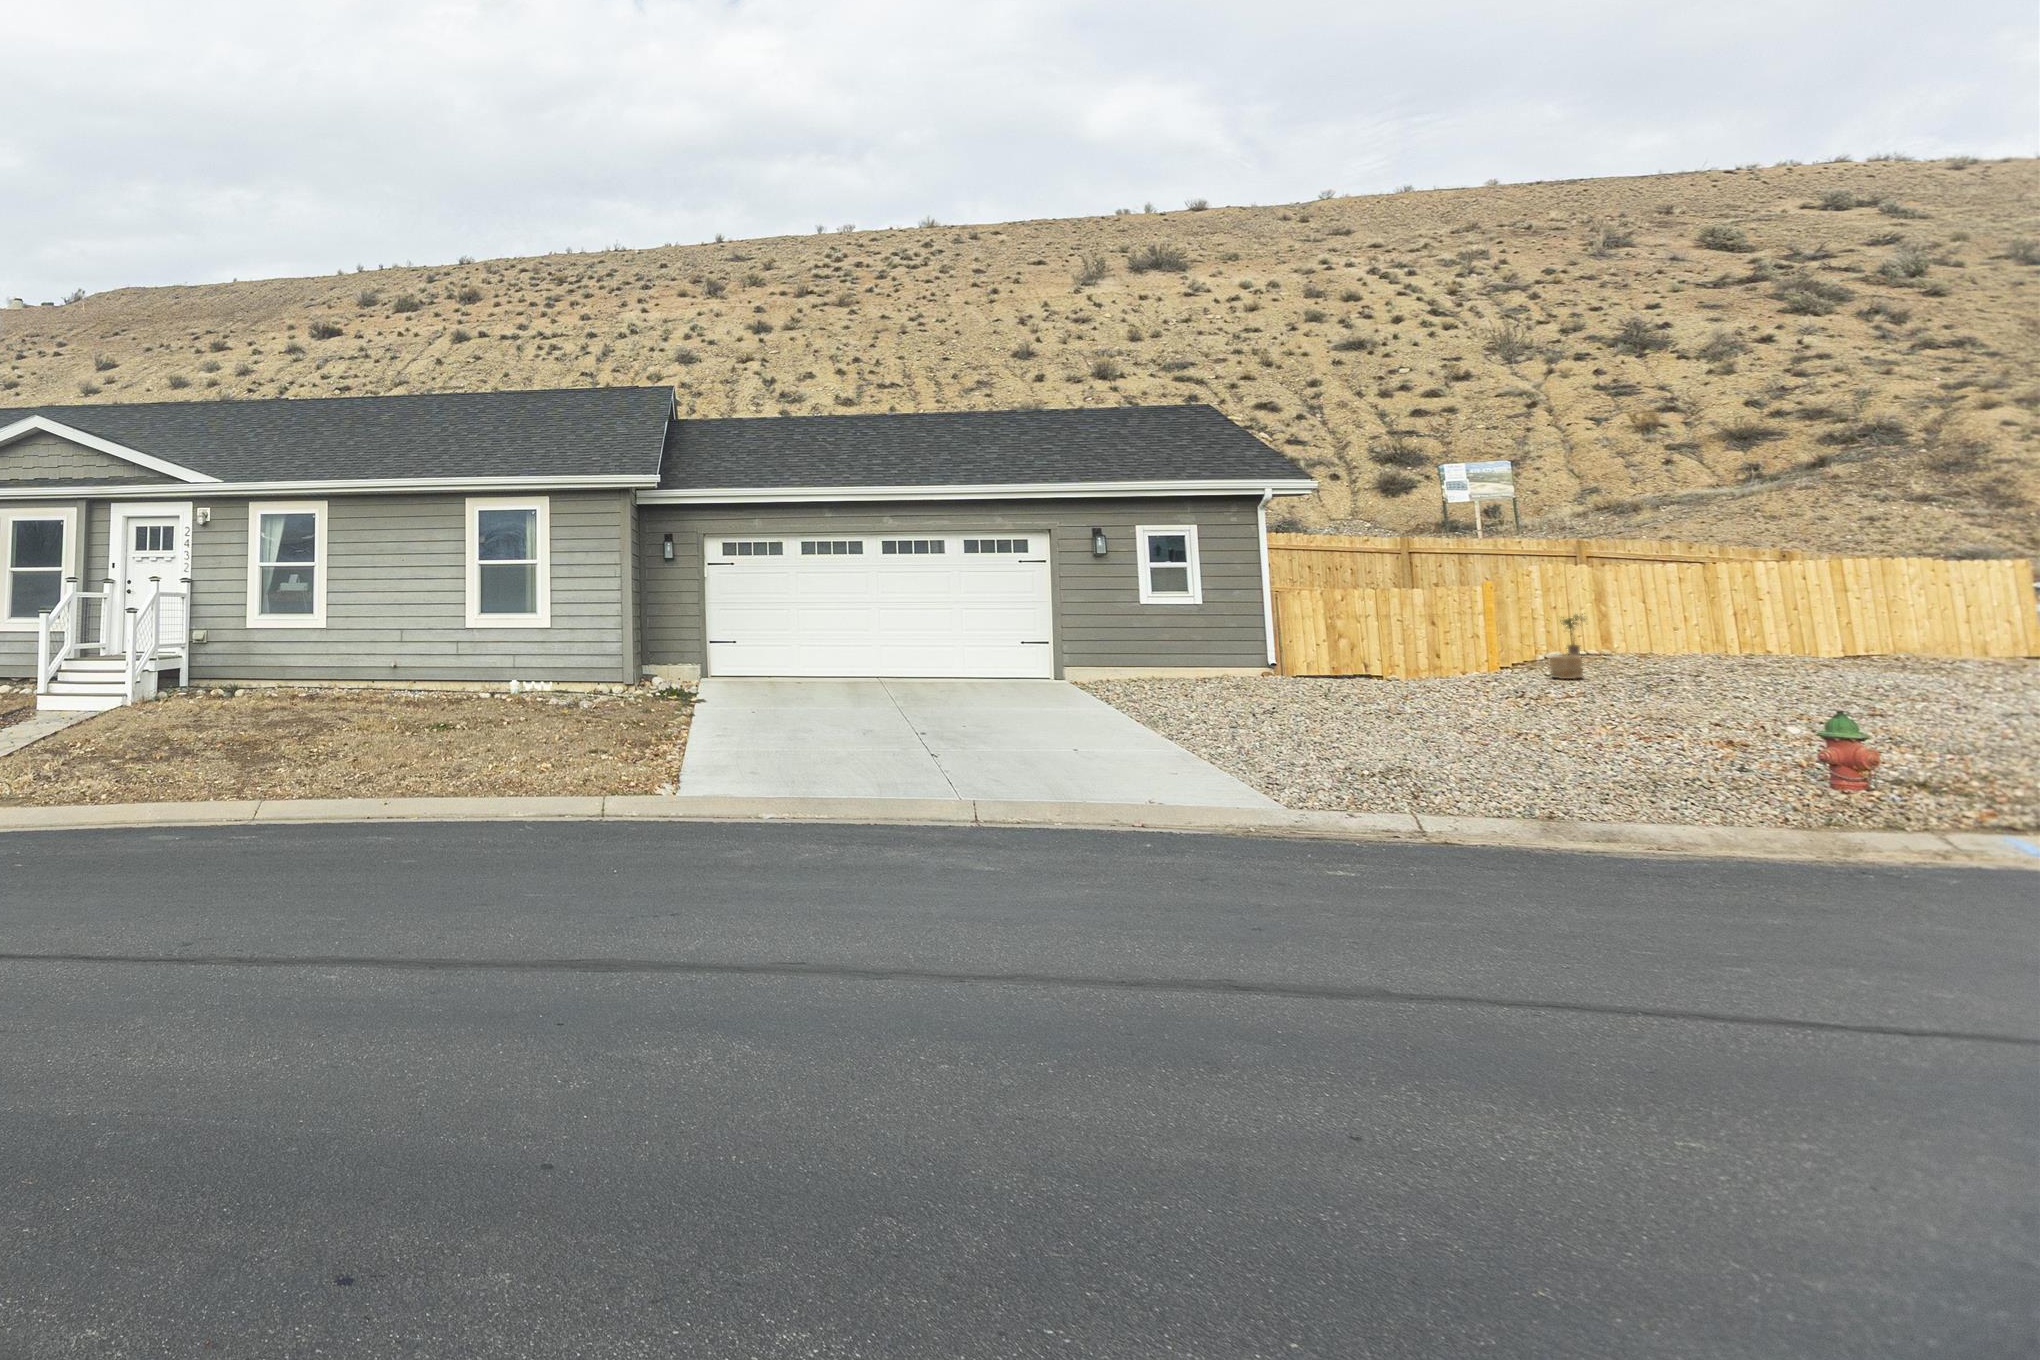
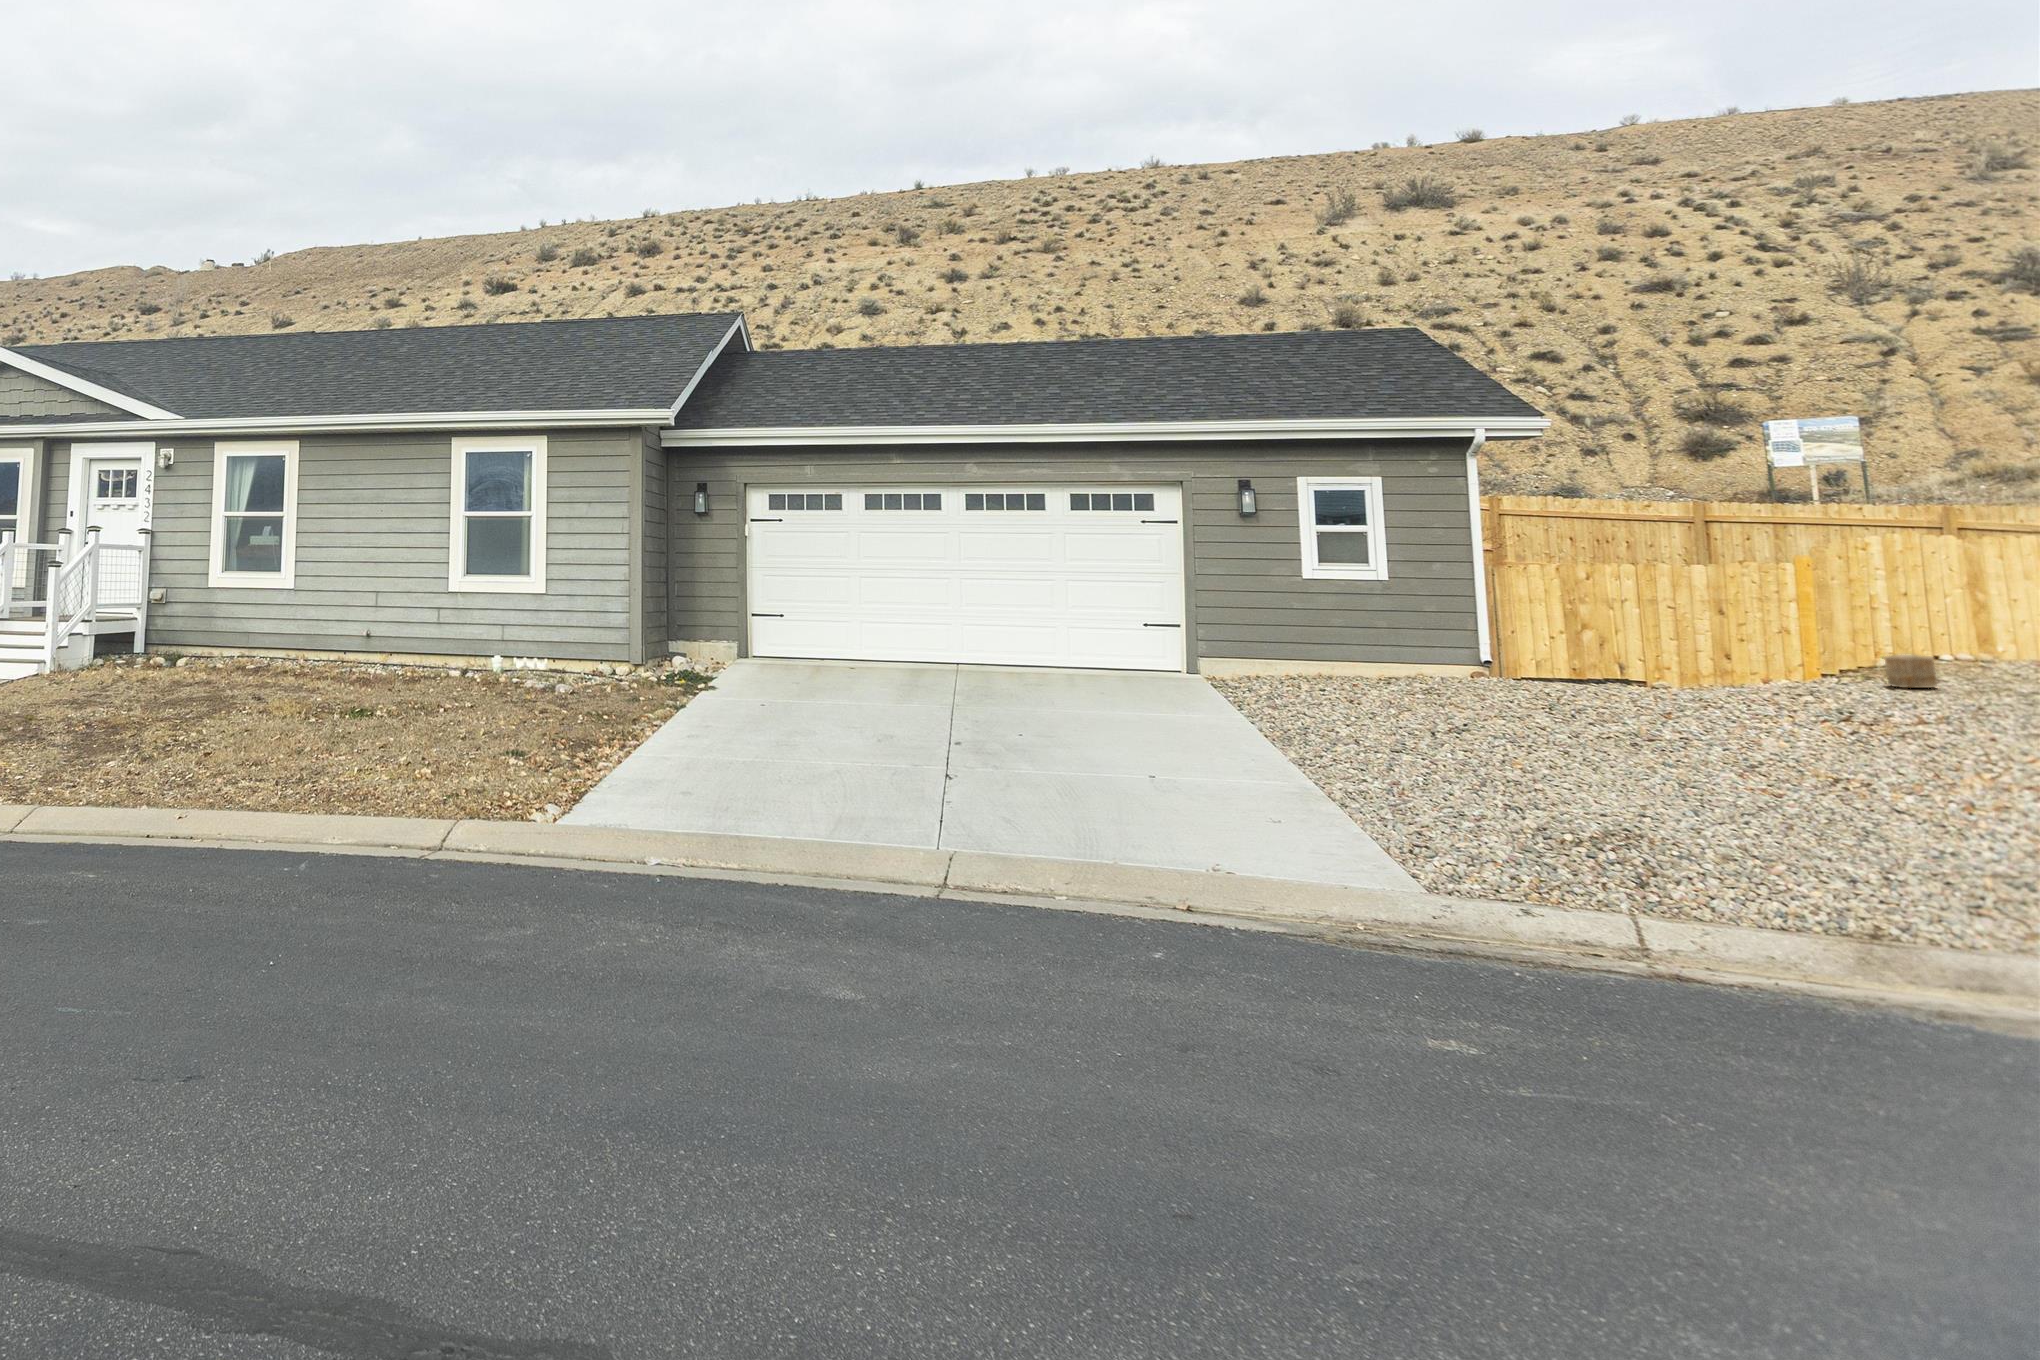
potted plant: present [1560,614,1585,655] -> none [1905,601,1951,661]

